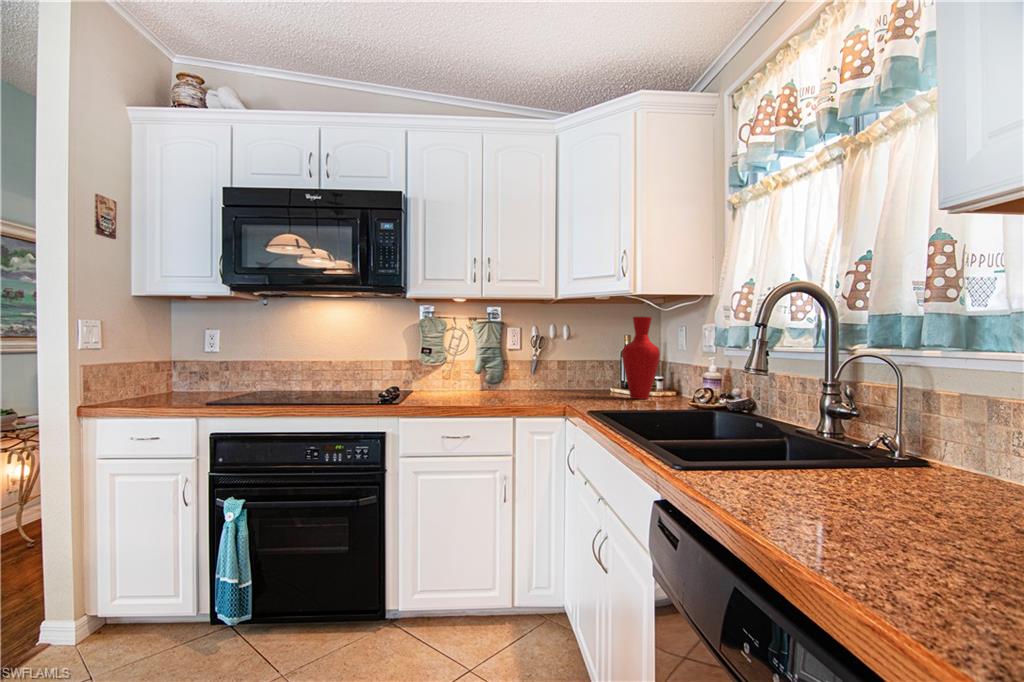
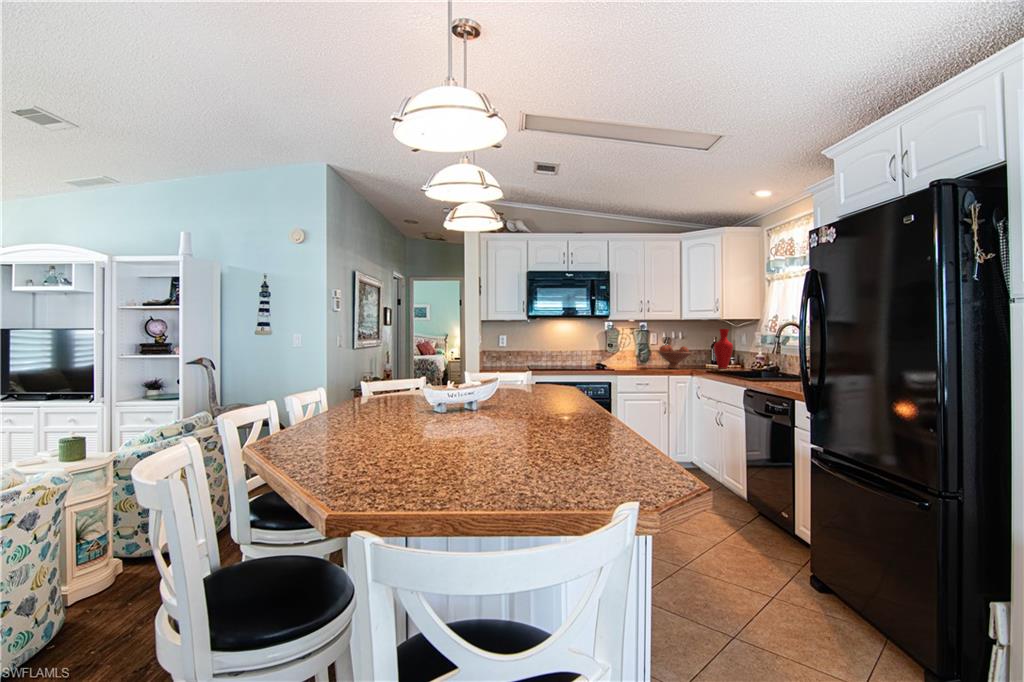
fruit bowl: none [503,349,570,400] -> present [658,345,691,369]

